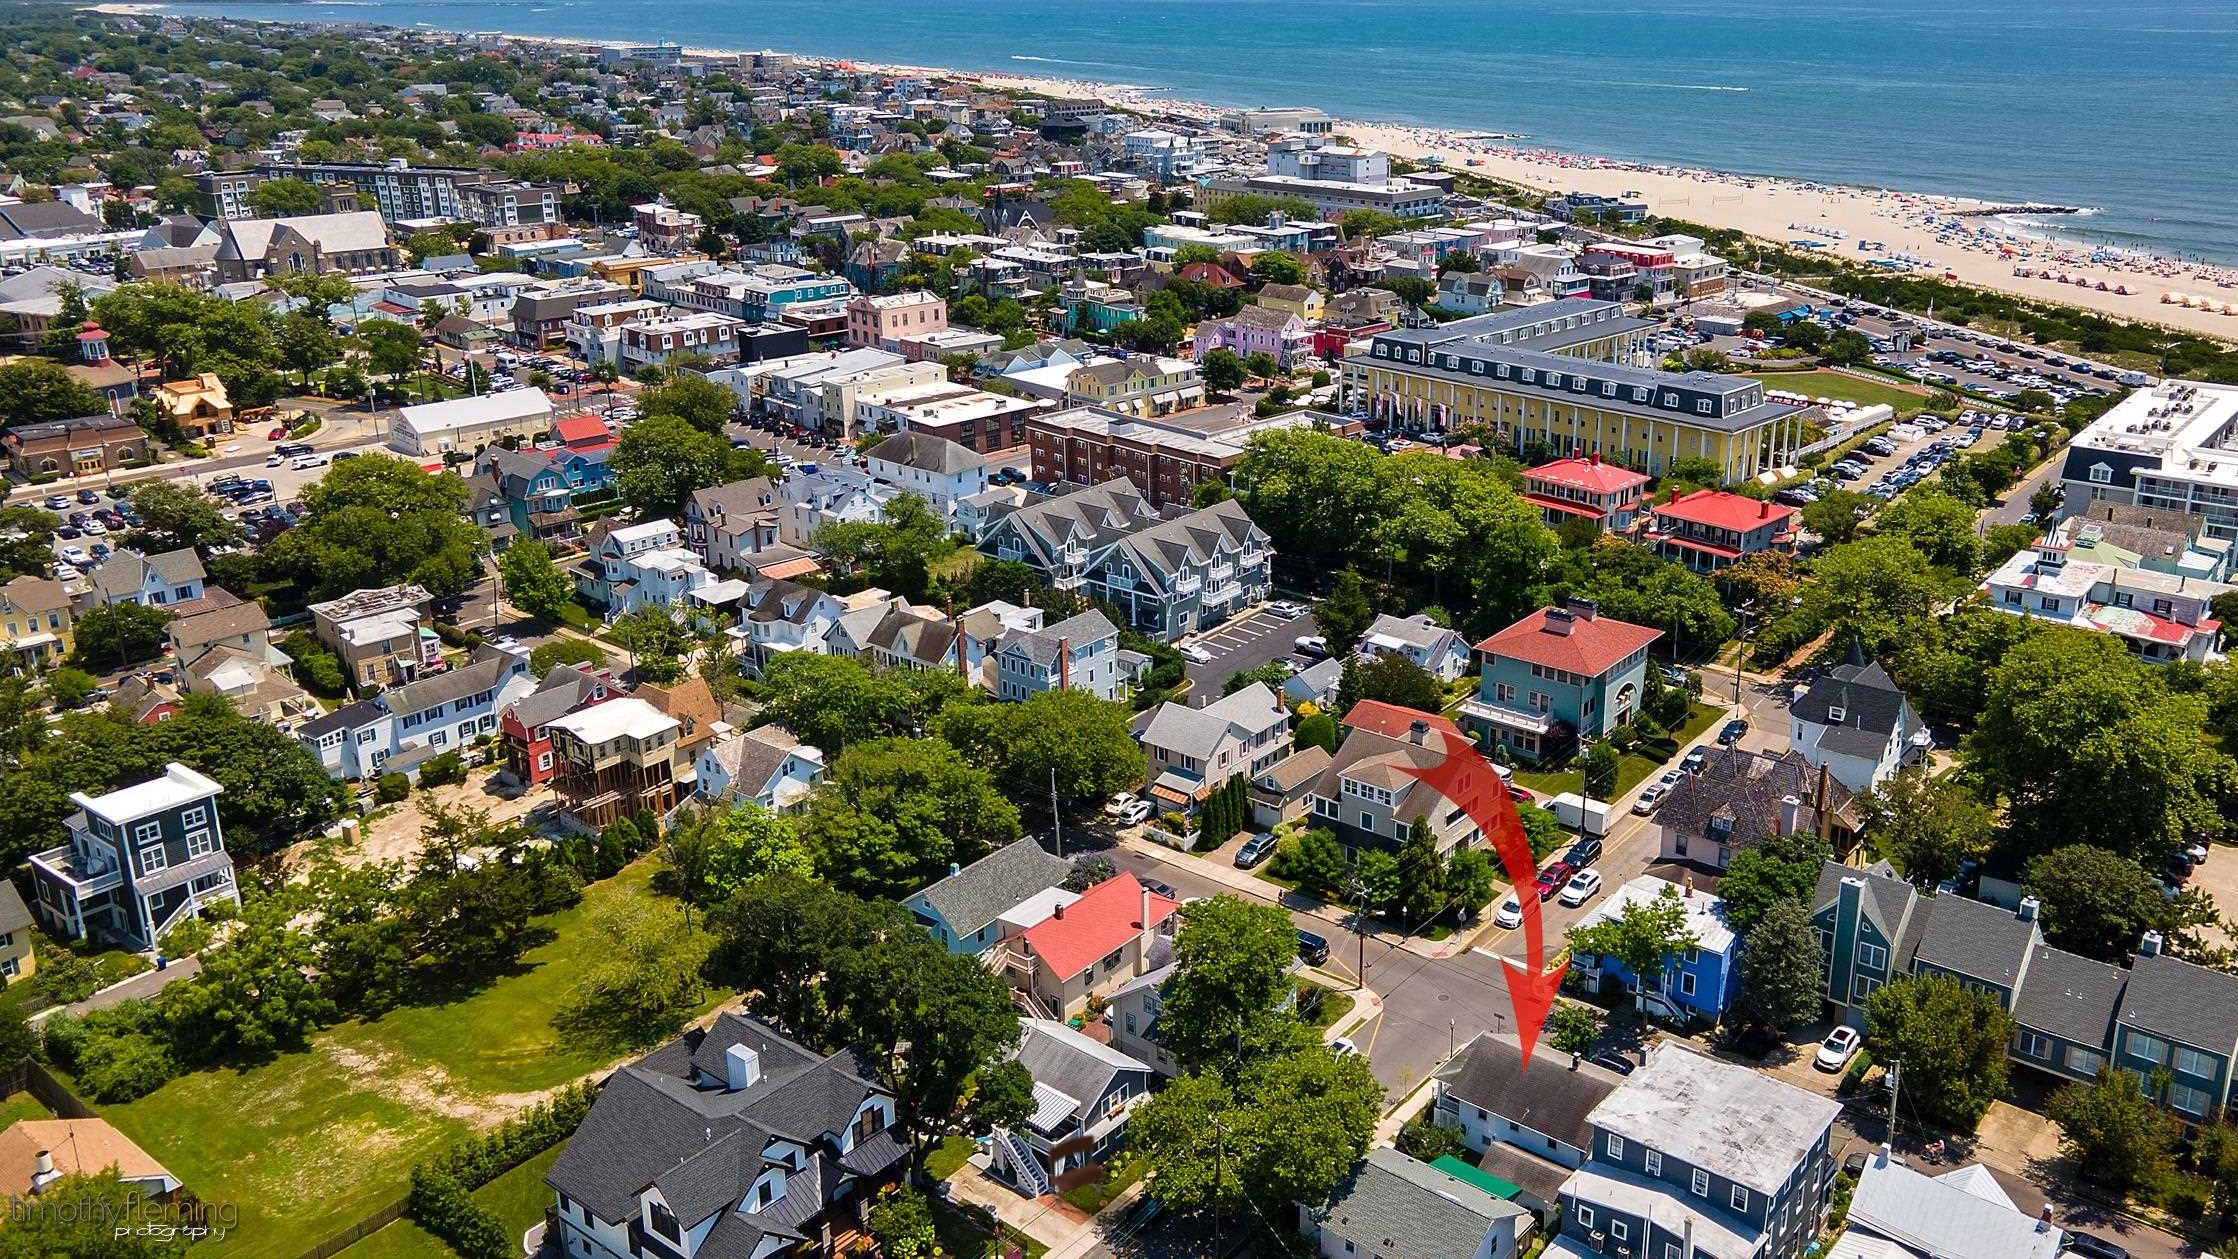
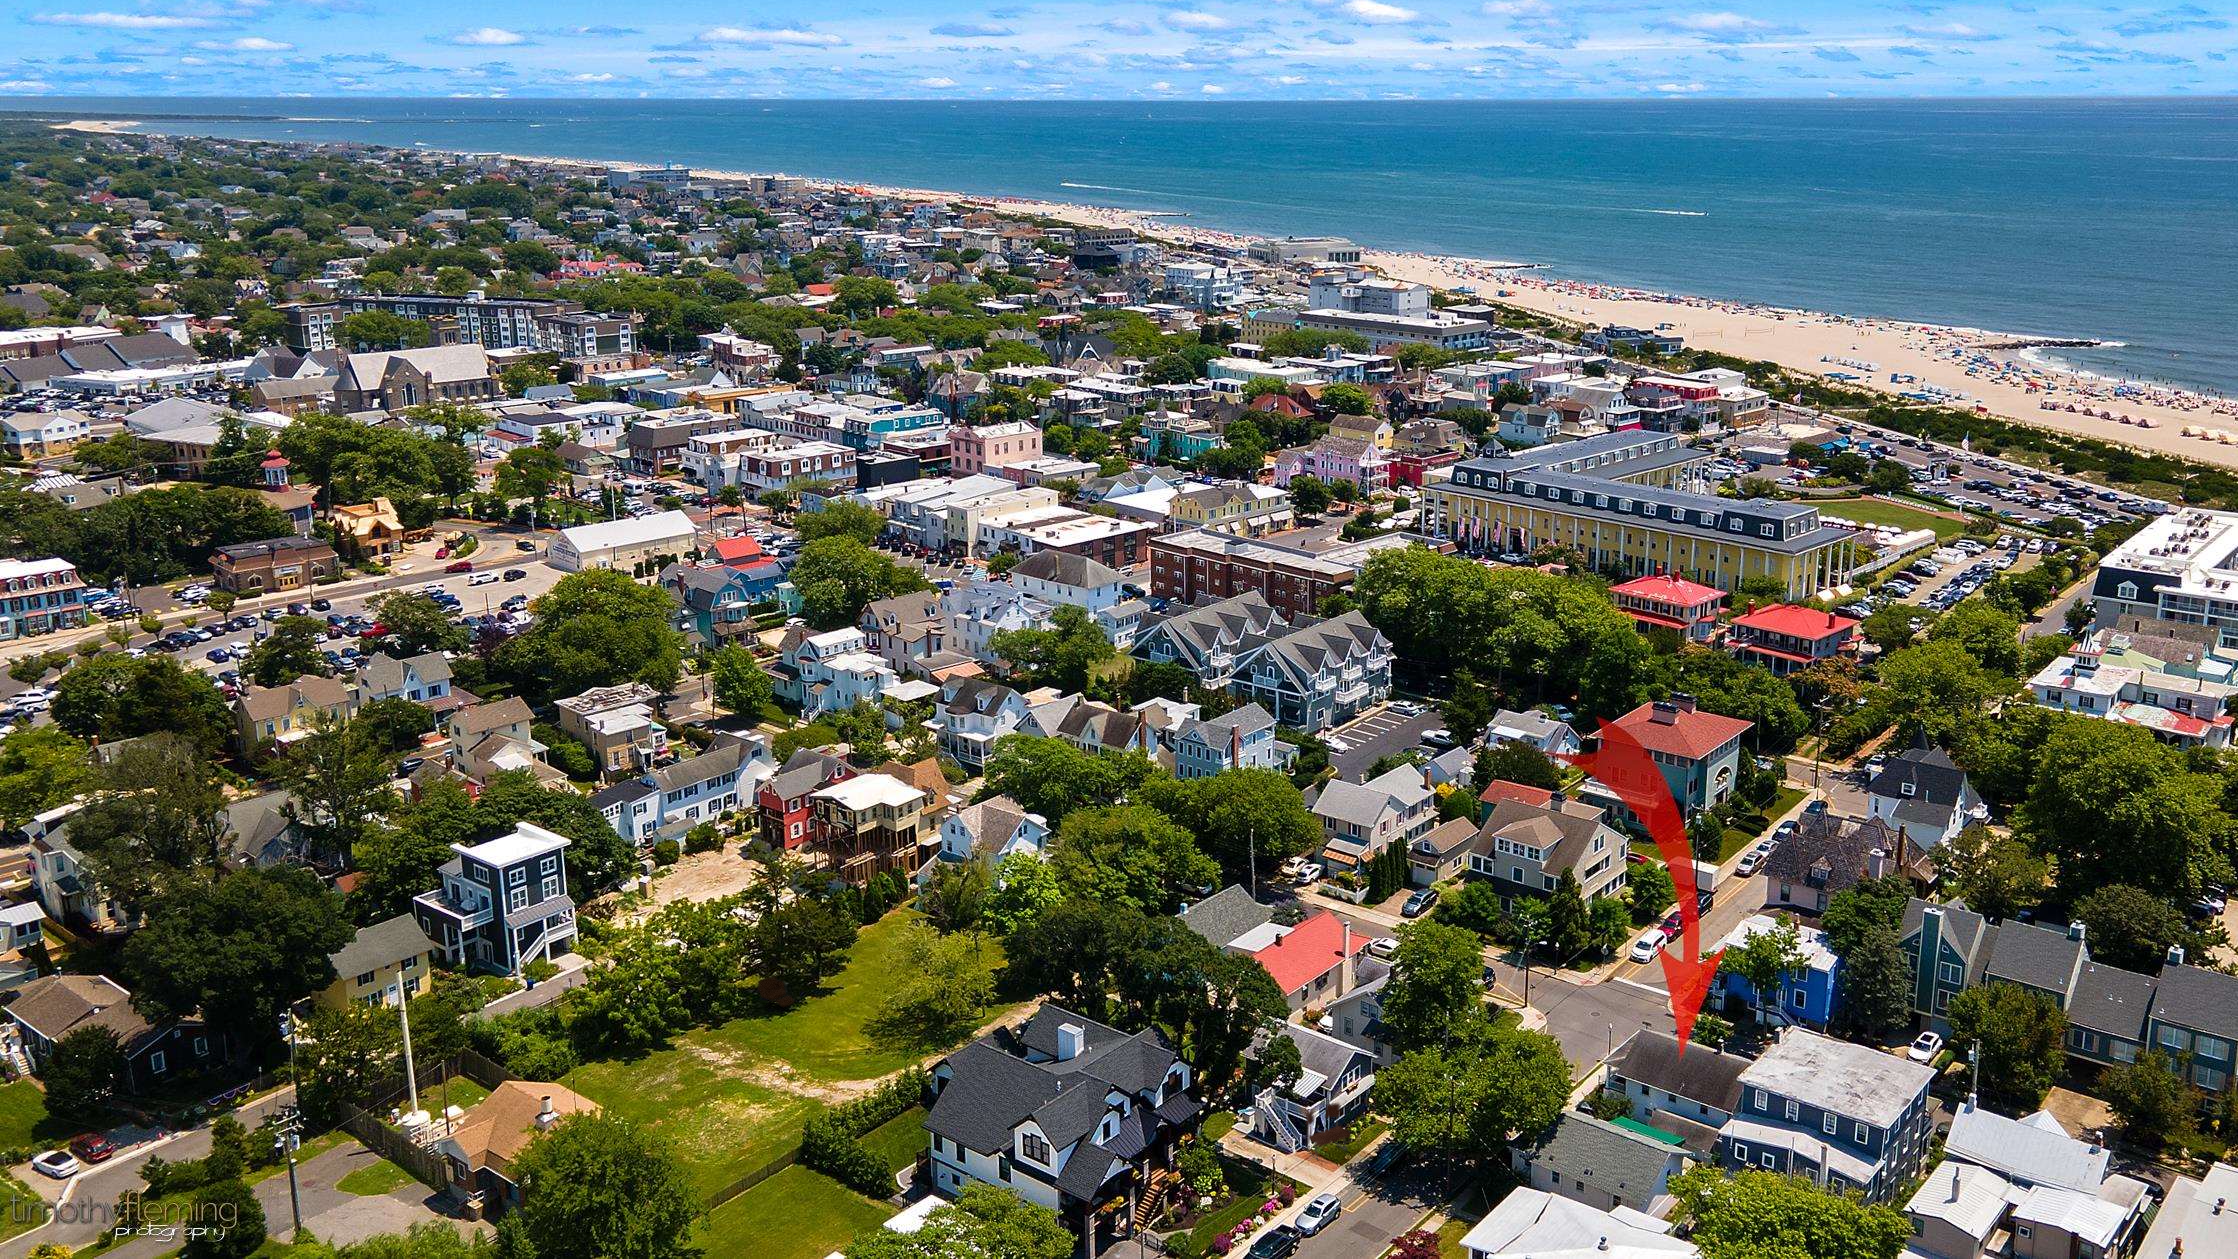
lounge chair: none [436,941,481,995] -> present [758,977,794,1010]

